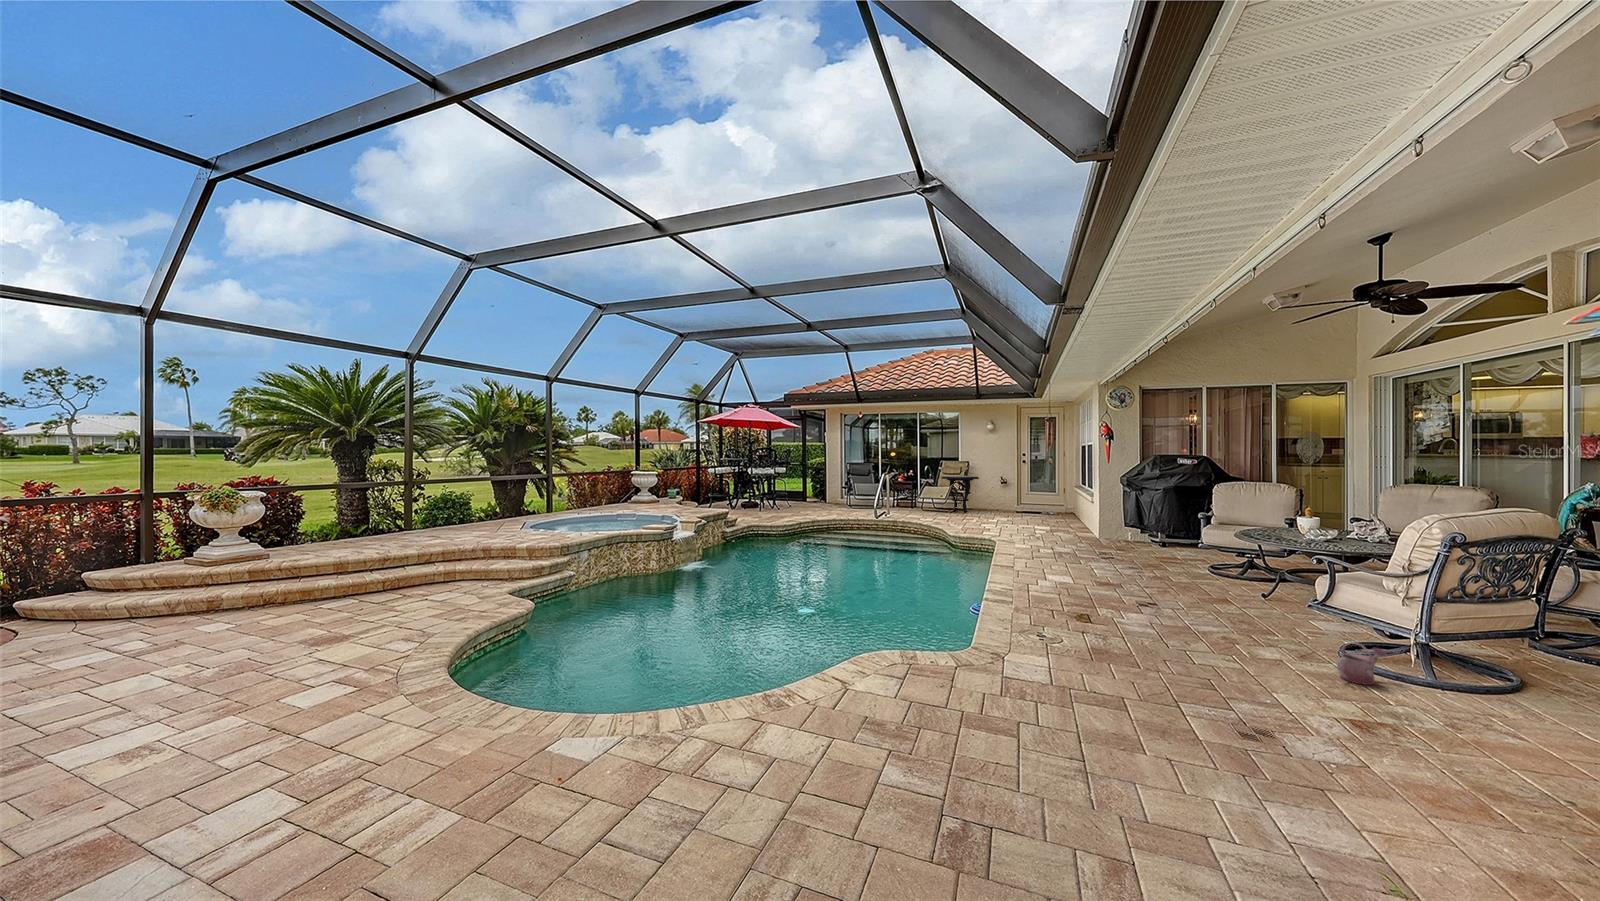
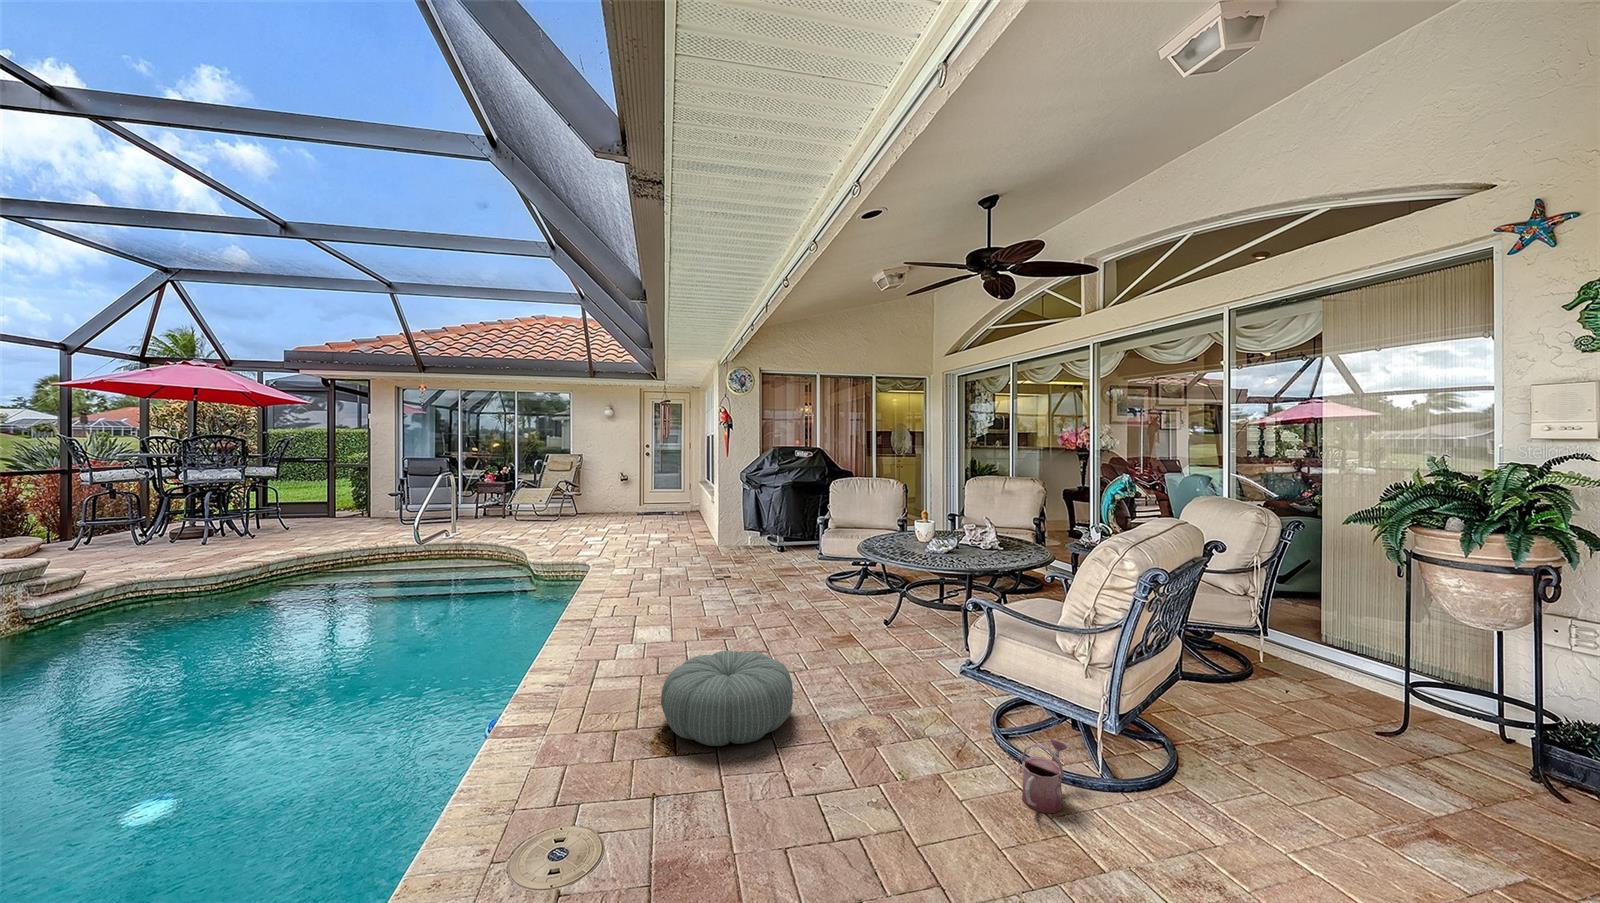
side table: present [941,476,979,513] -> none [541,473,590,520]
pouf: none [1075,579,1167,627] -> present [661,651,793,746]

